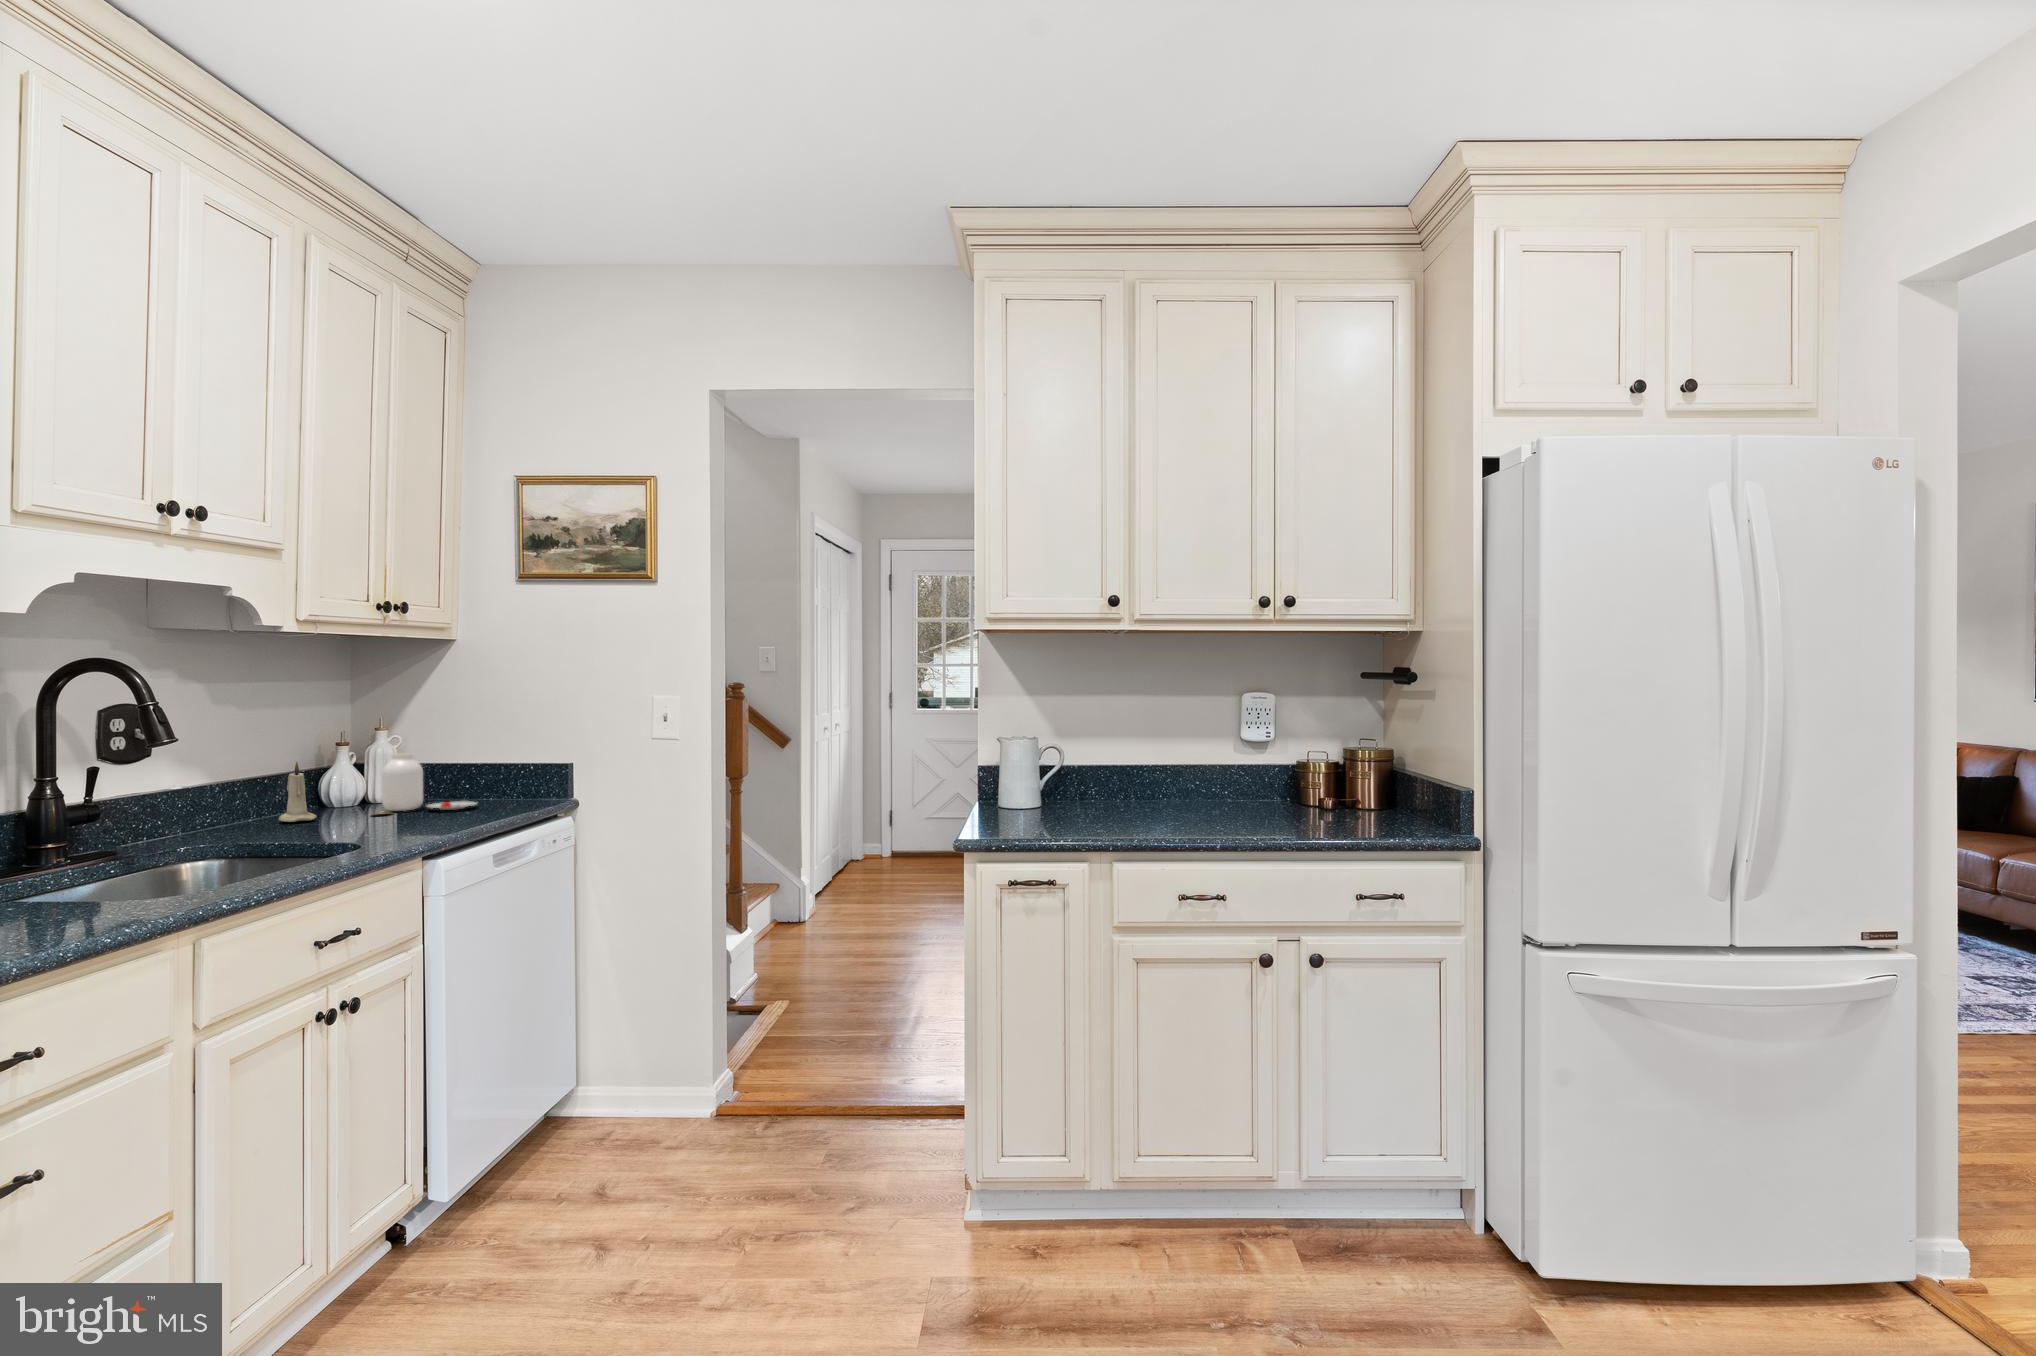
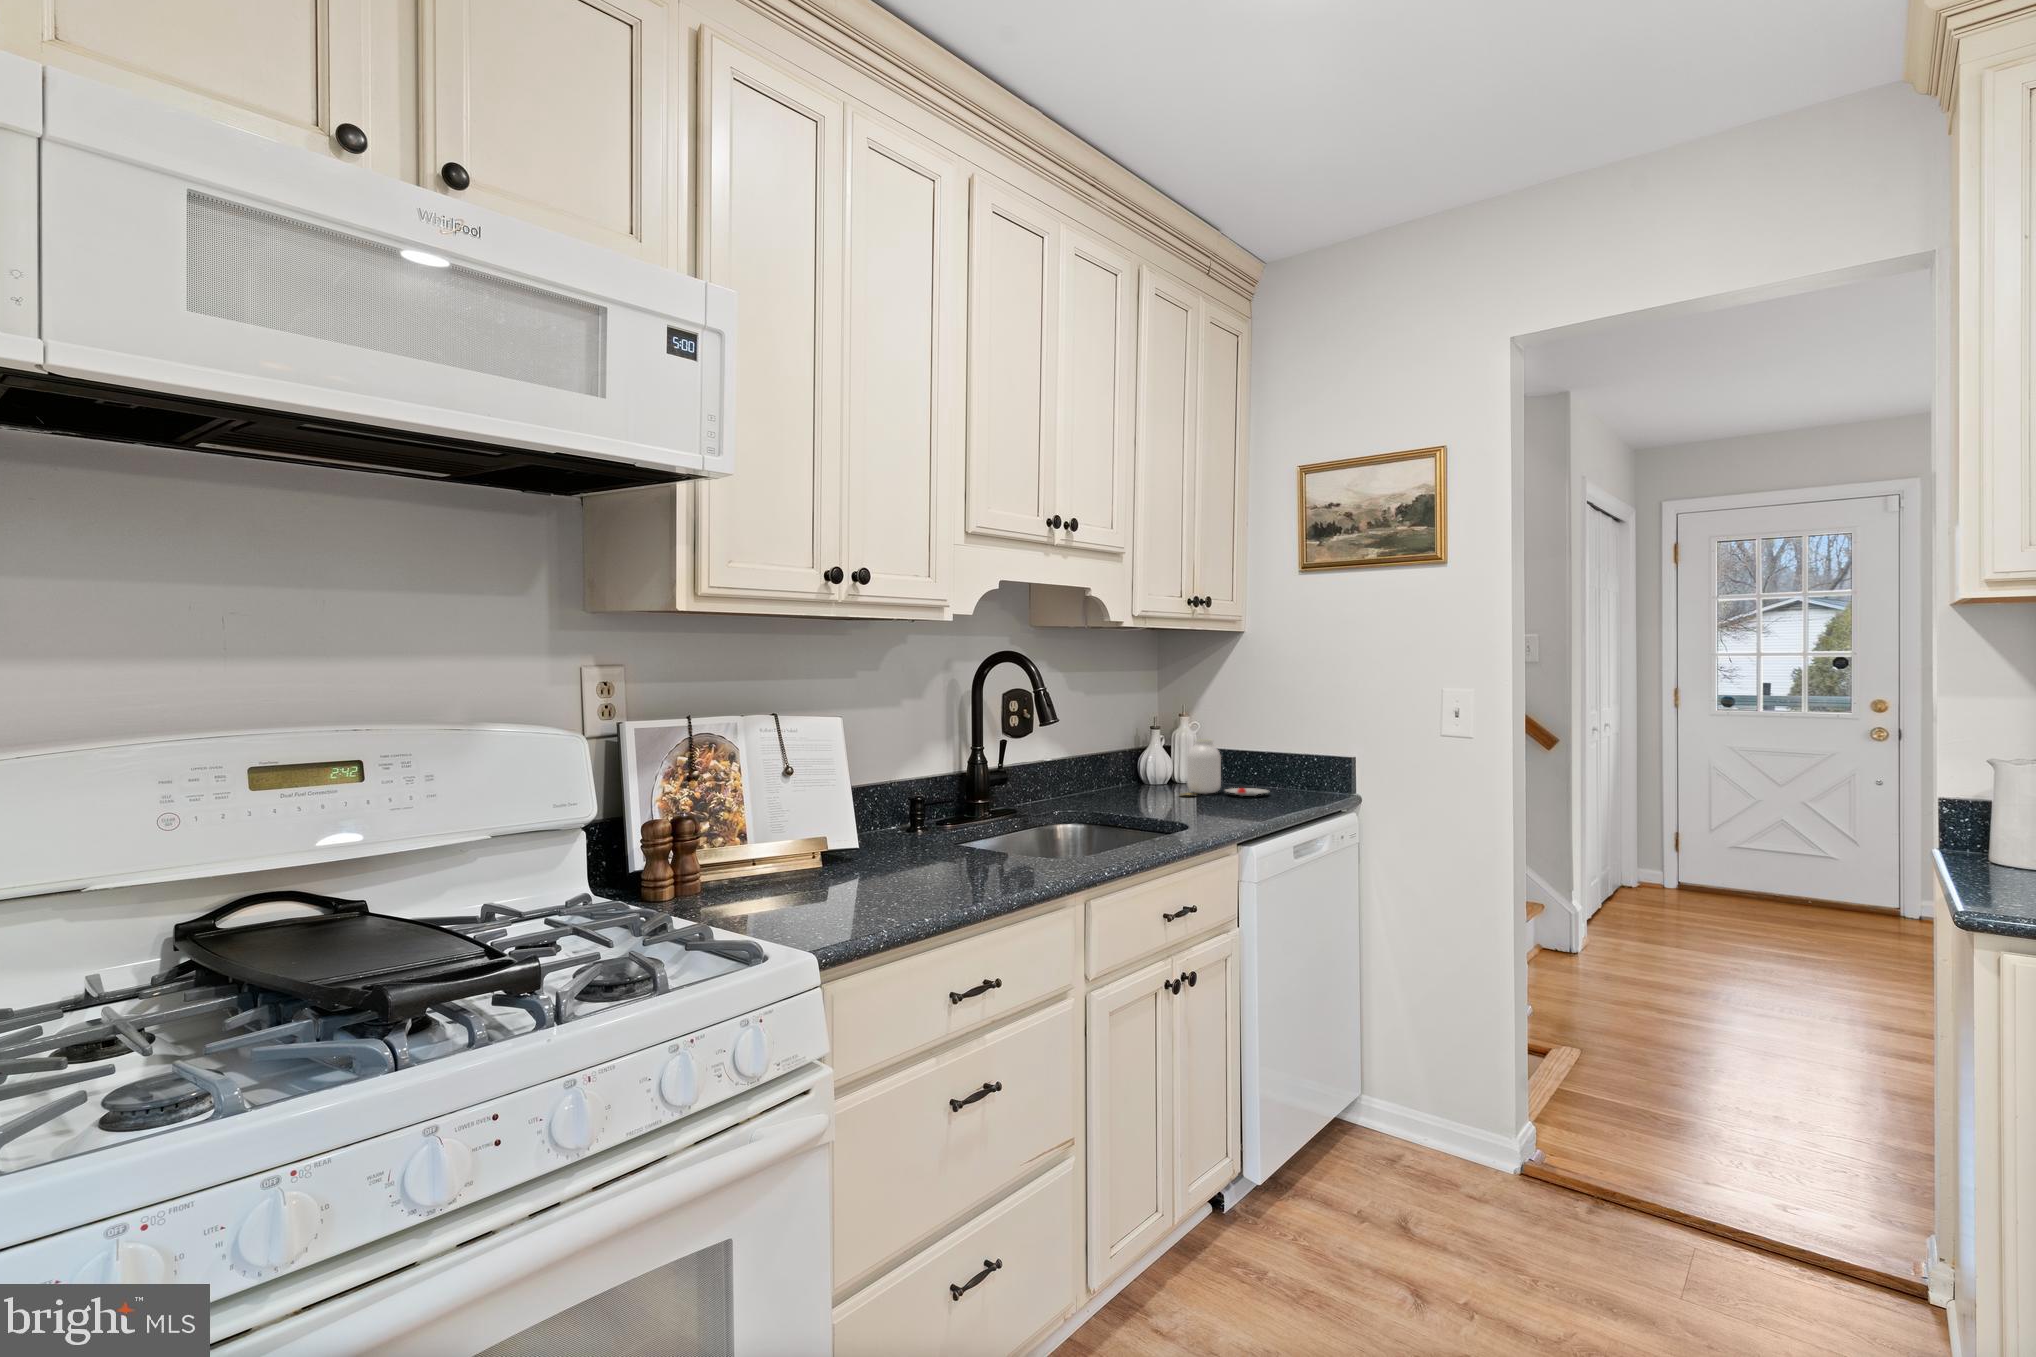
candle: present [279,762,317,822] -> none [1110,743,1138,797]

